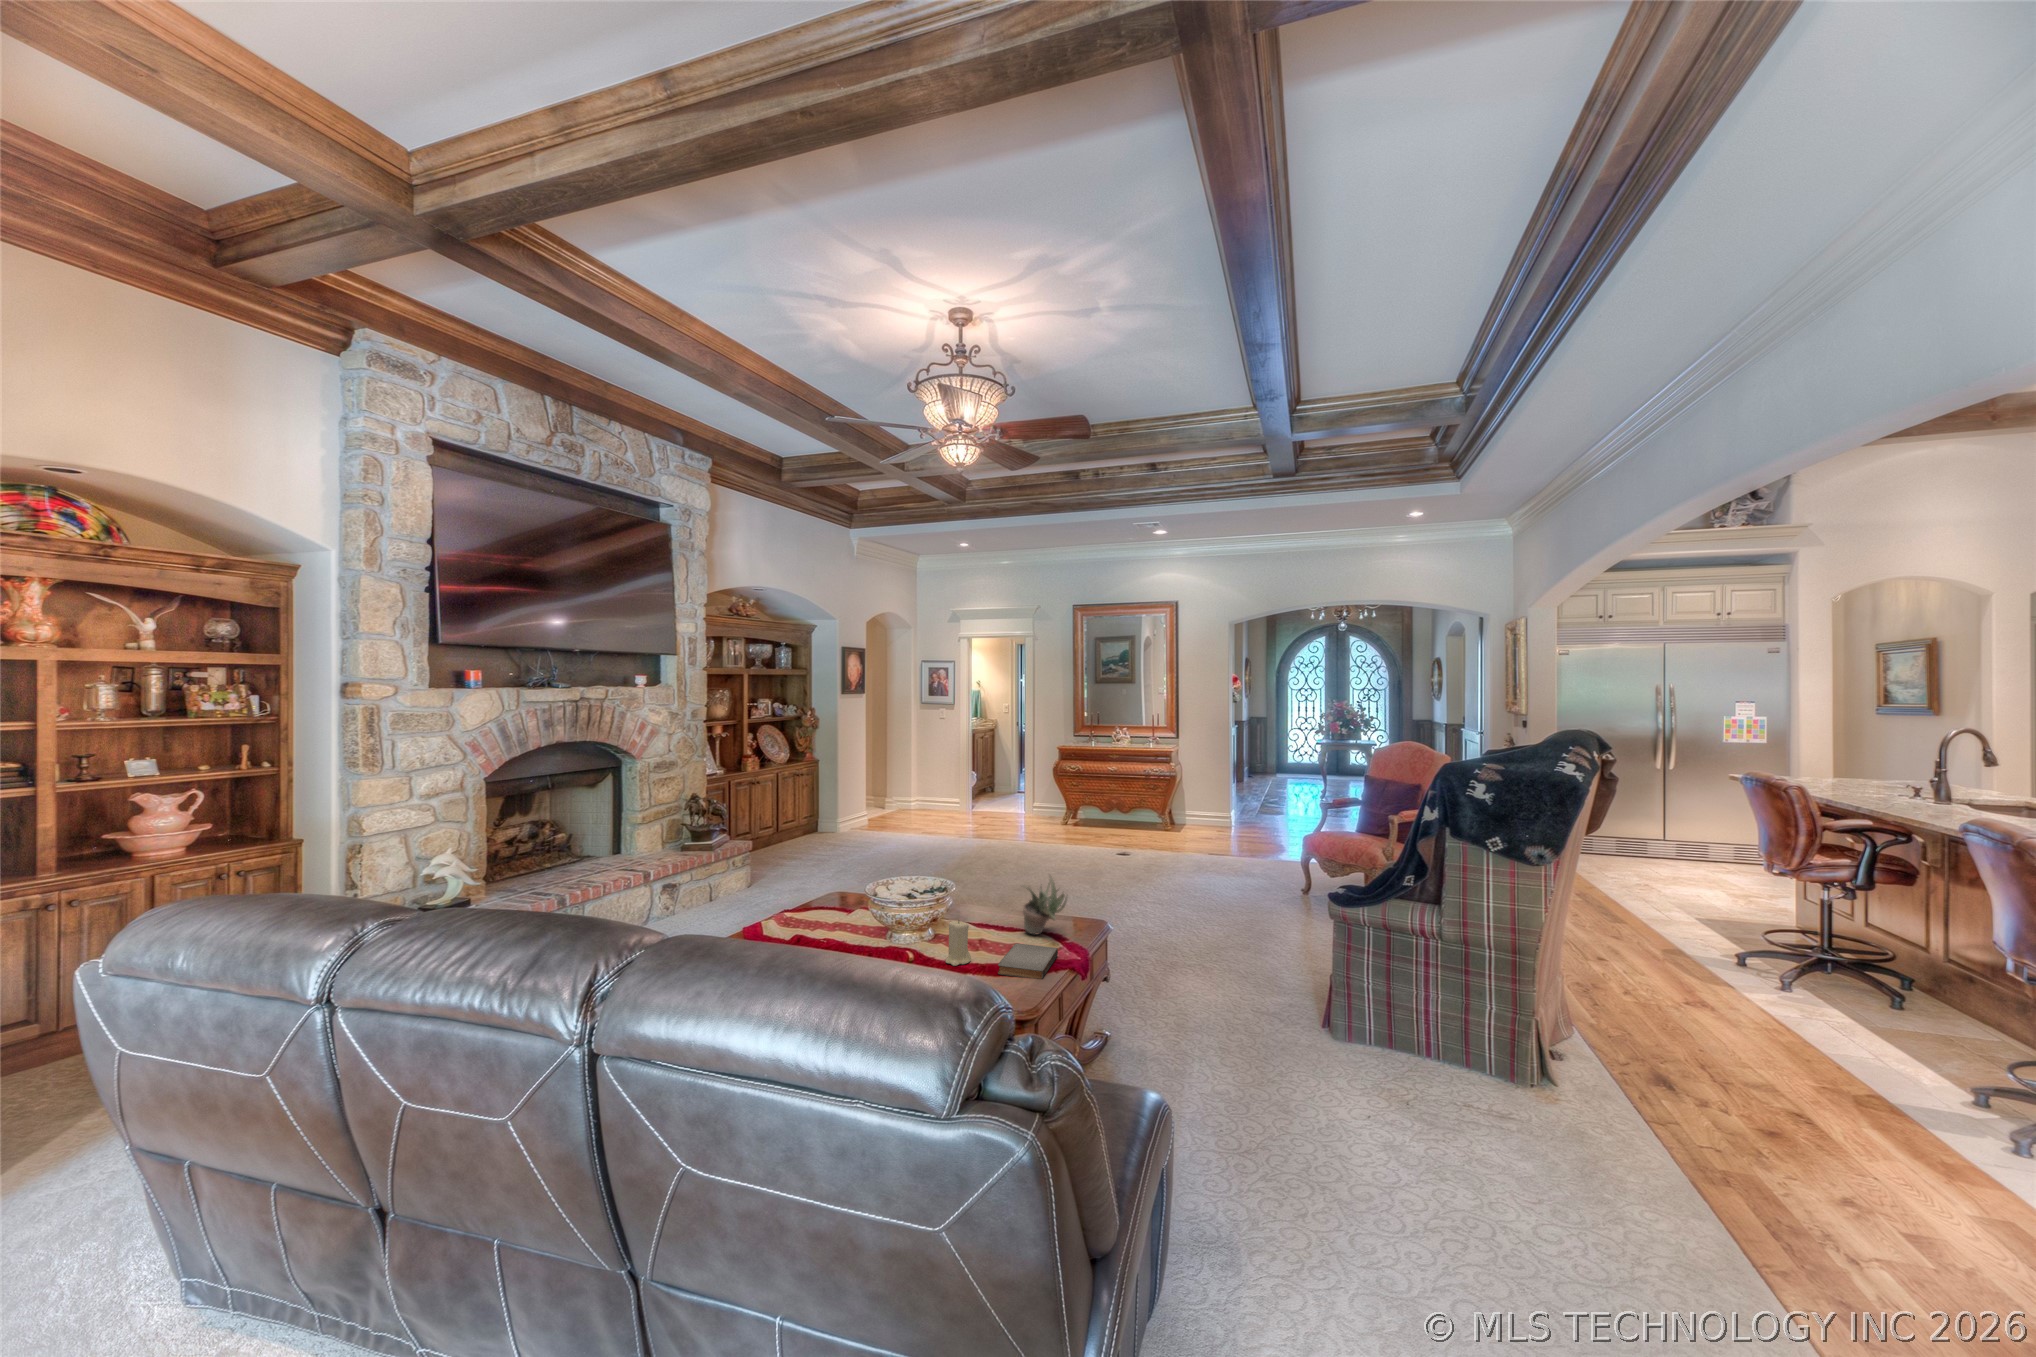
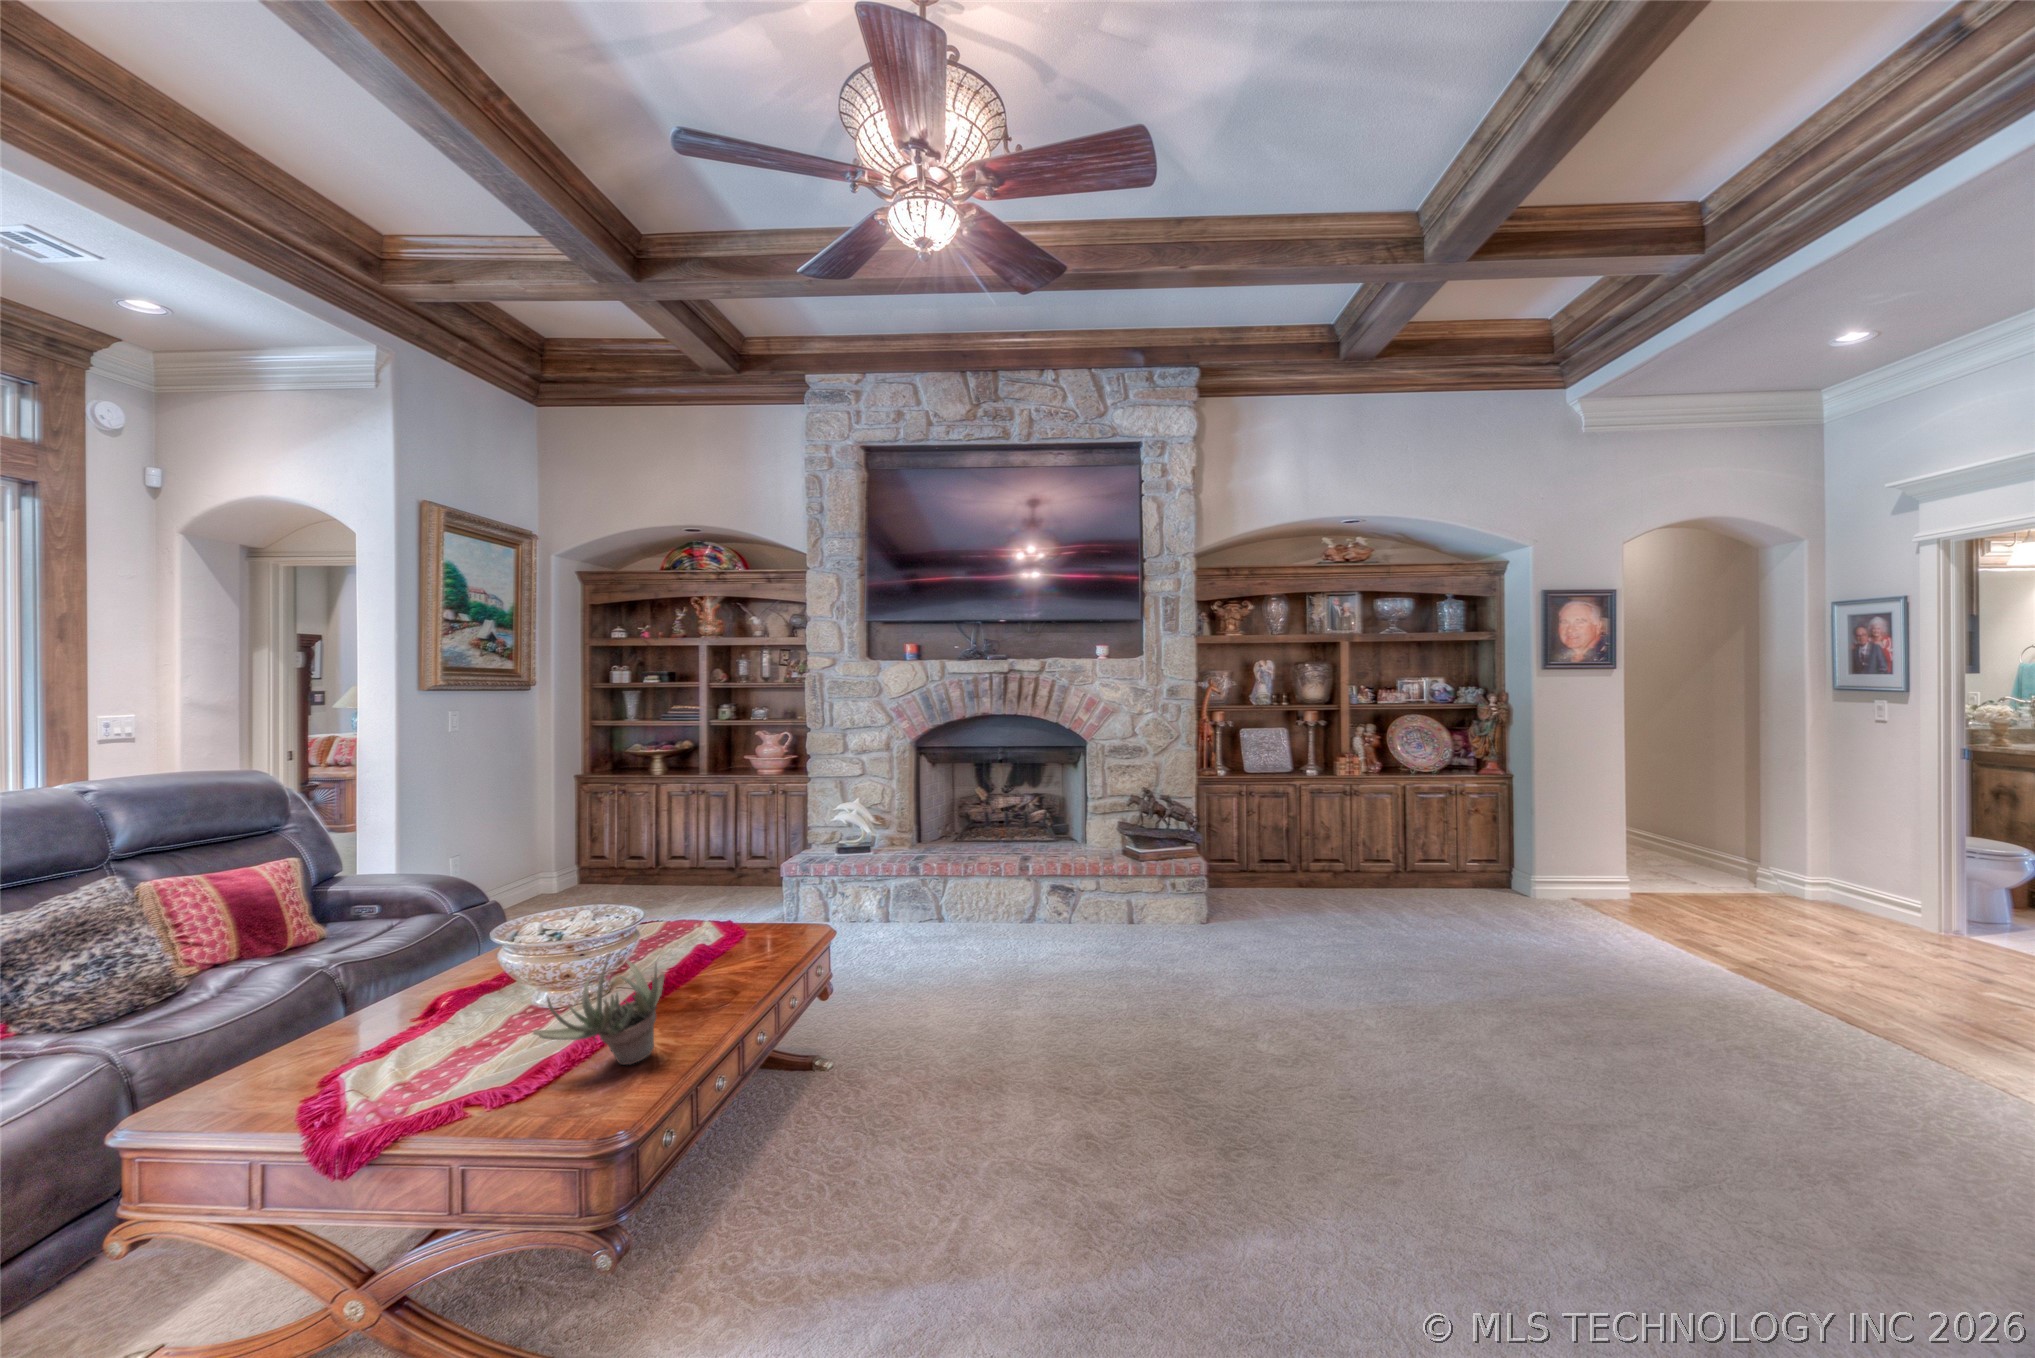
candle: present [946,921,971,966] -> none [473,963,518,1034]
book: present [998,943,1058,979] -> none [346,1043,515,1097]

